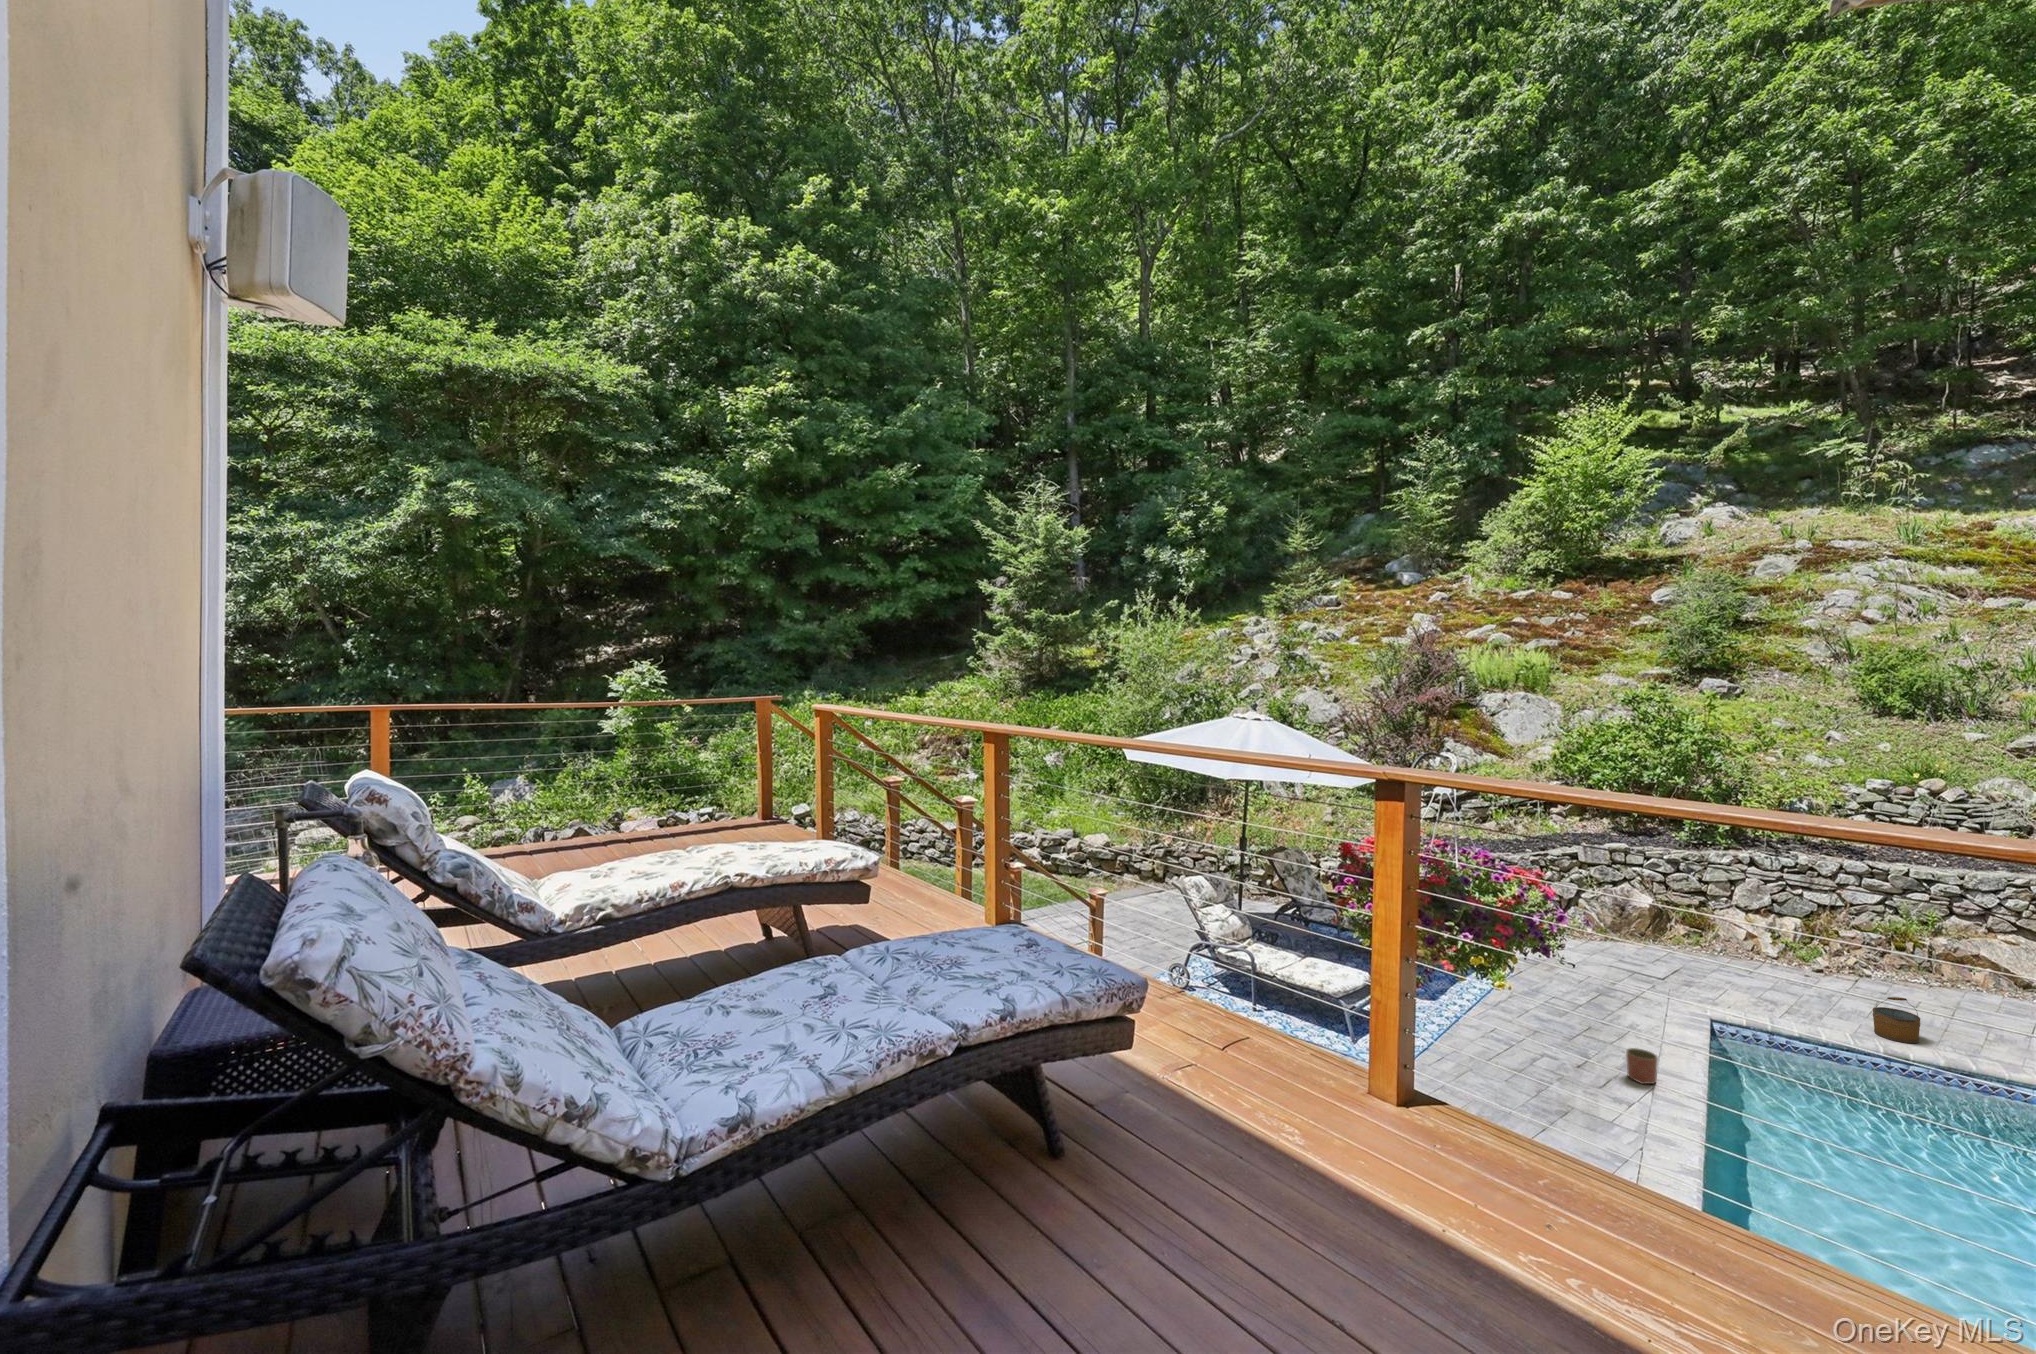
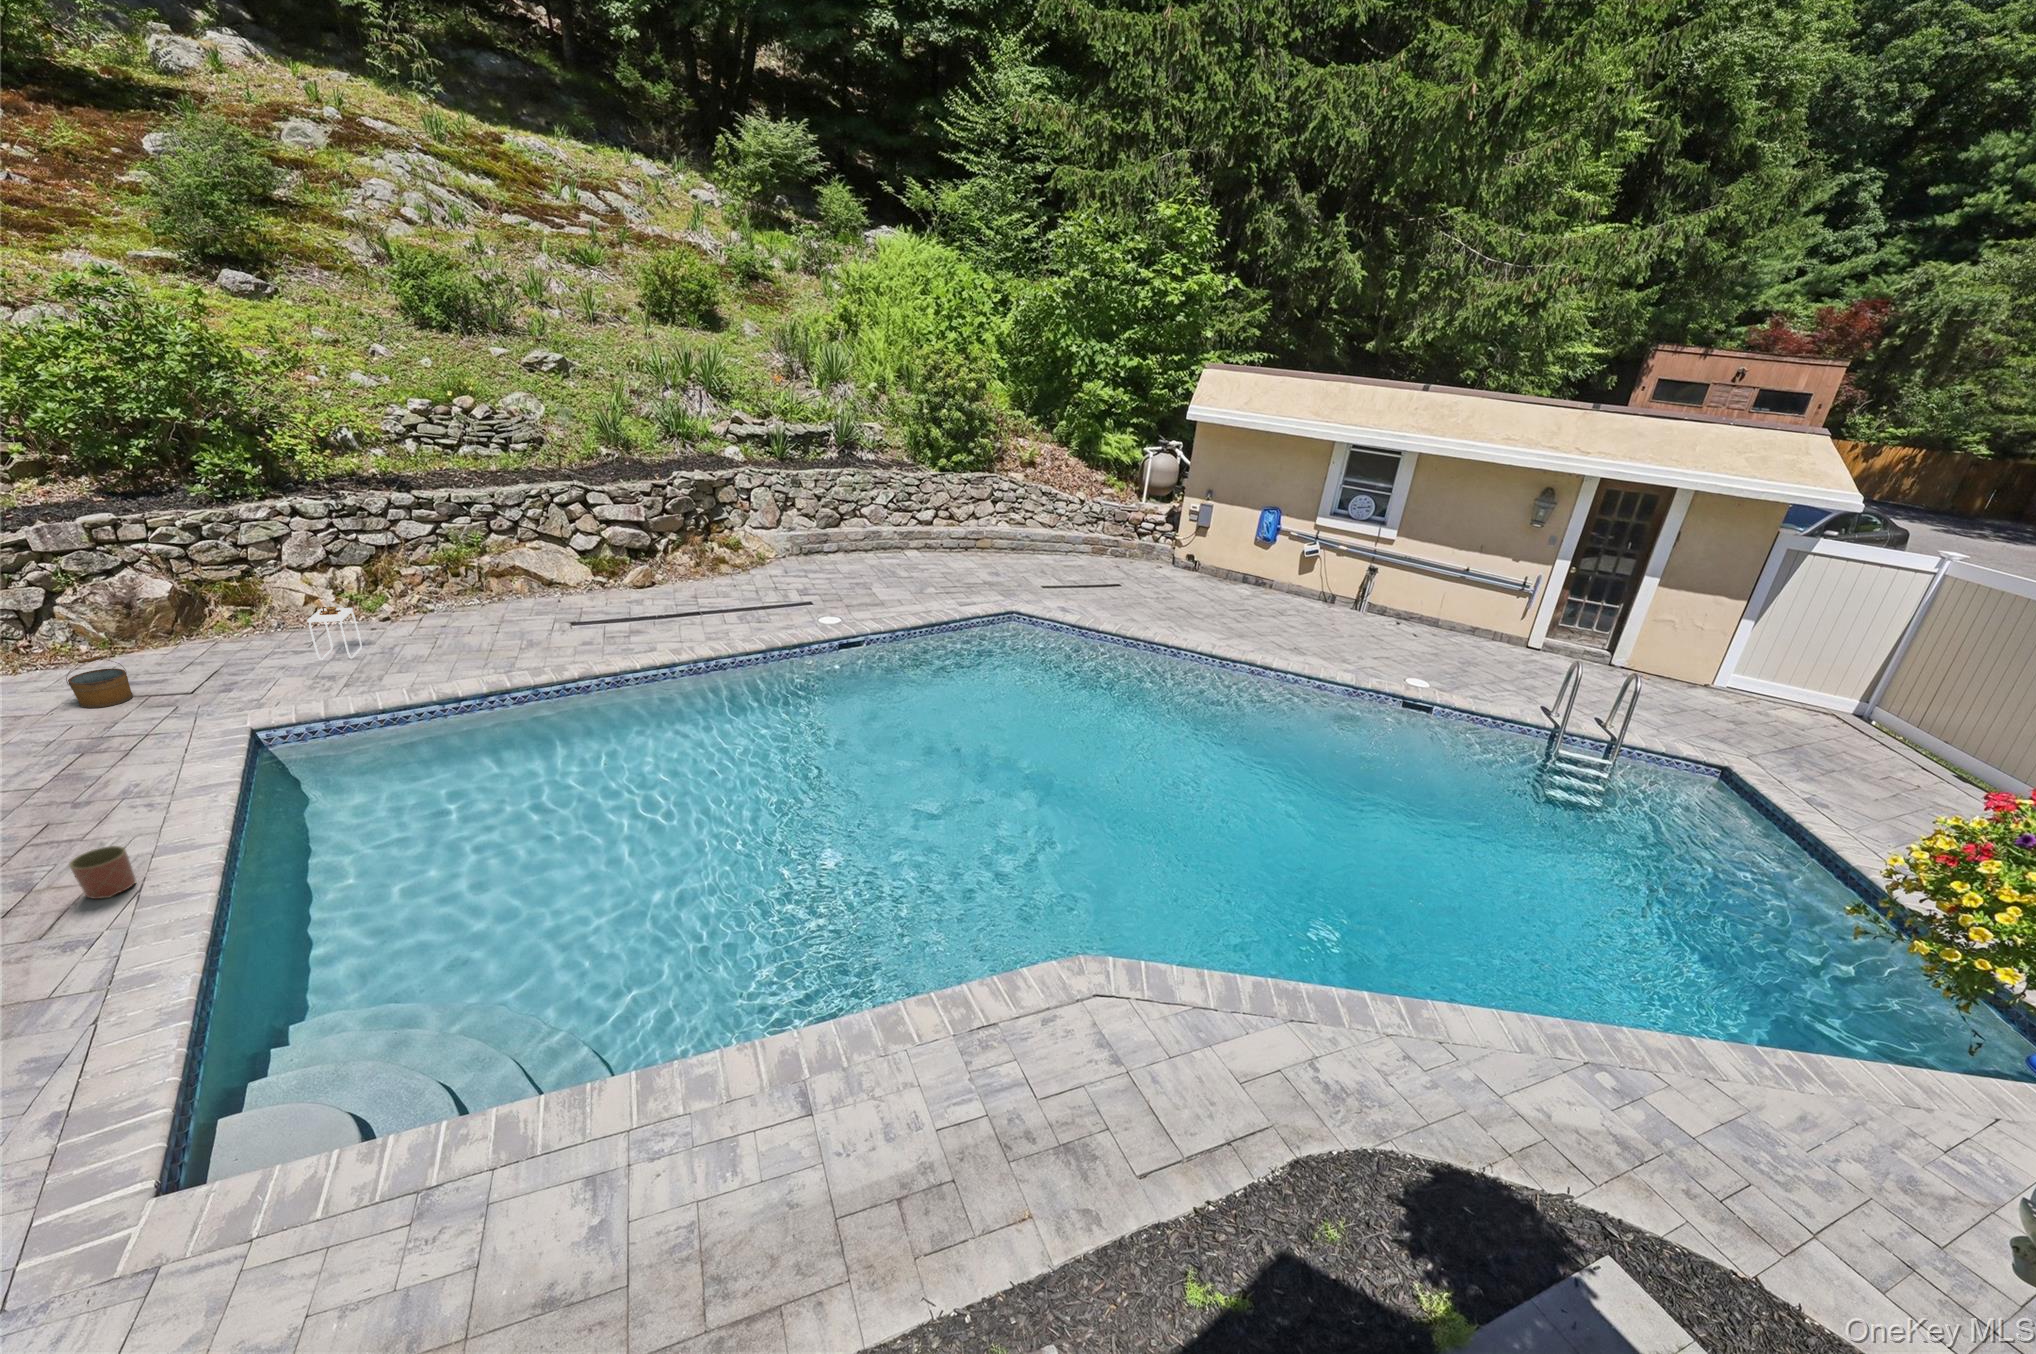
side table: none [1759,942,1798,993] -> present [307,606,362,660]
bucket: present [1873,997,1920,1043] -> present [66,656,133,708]

